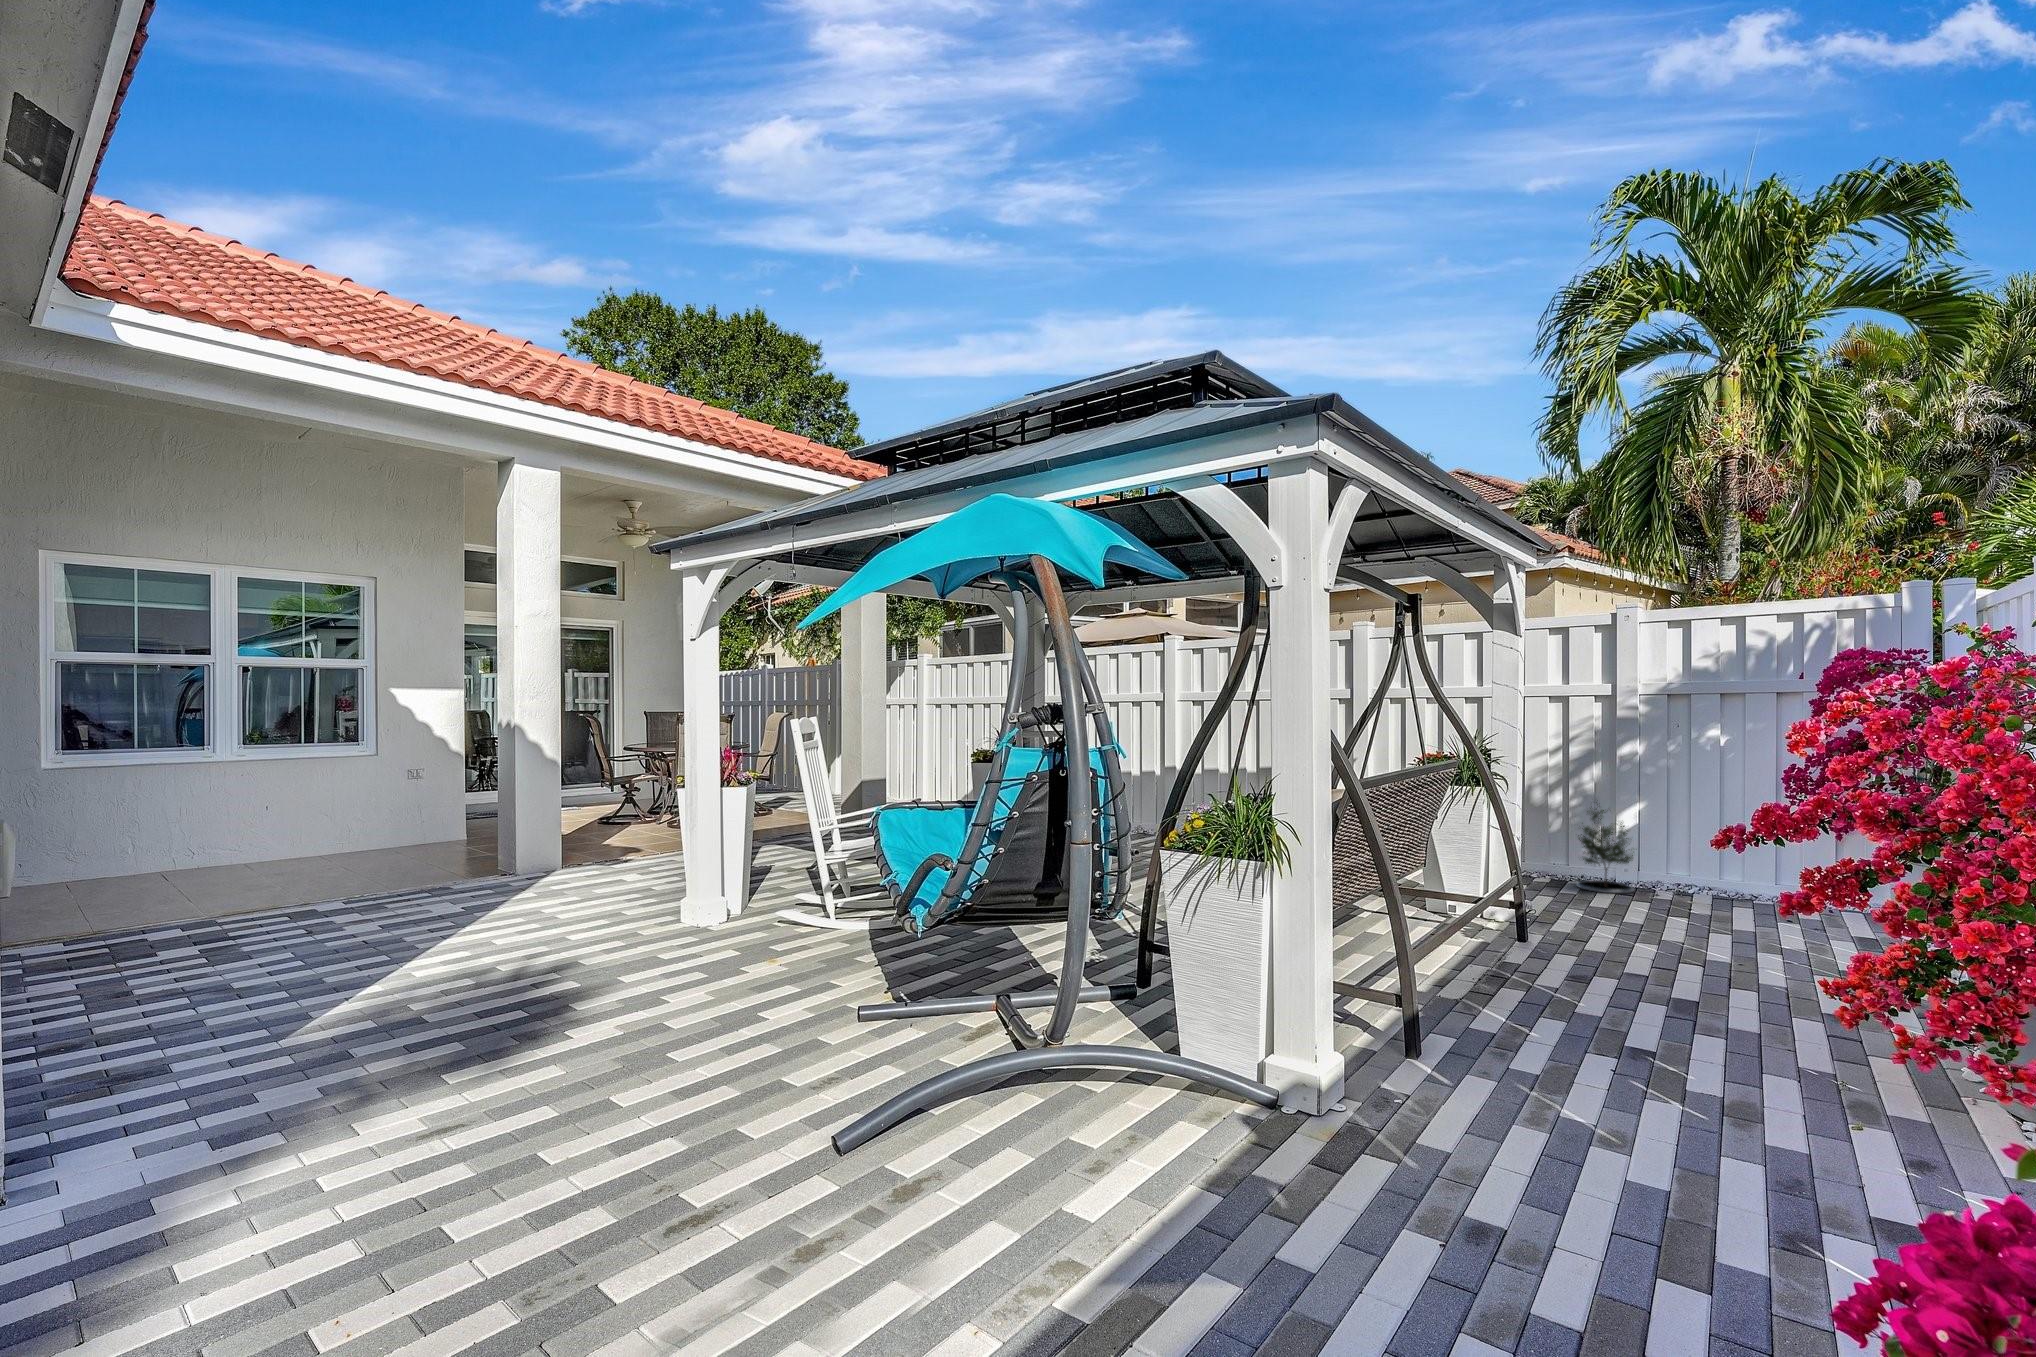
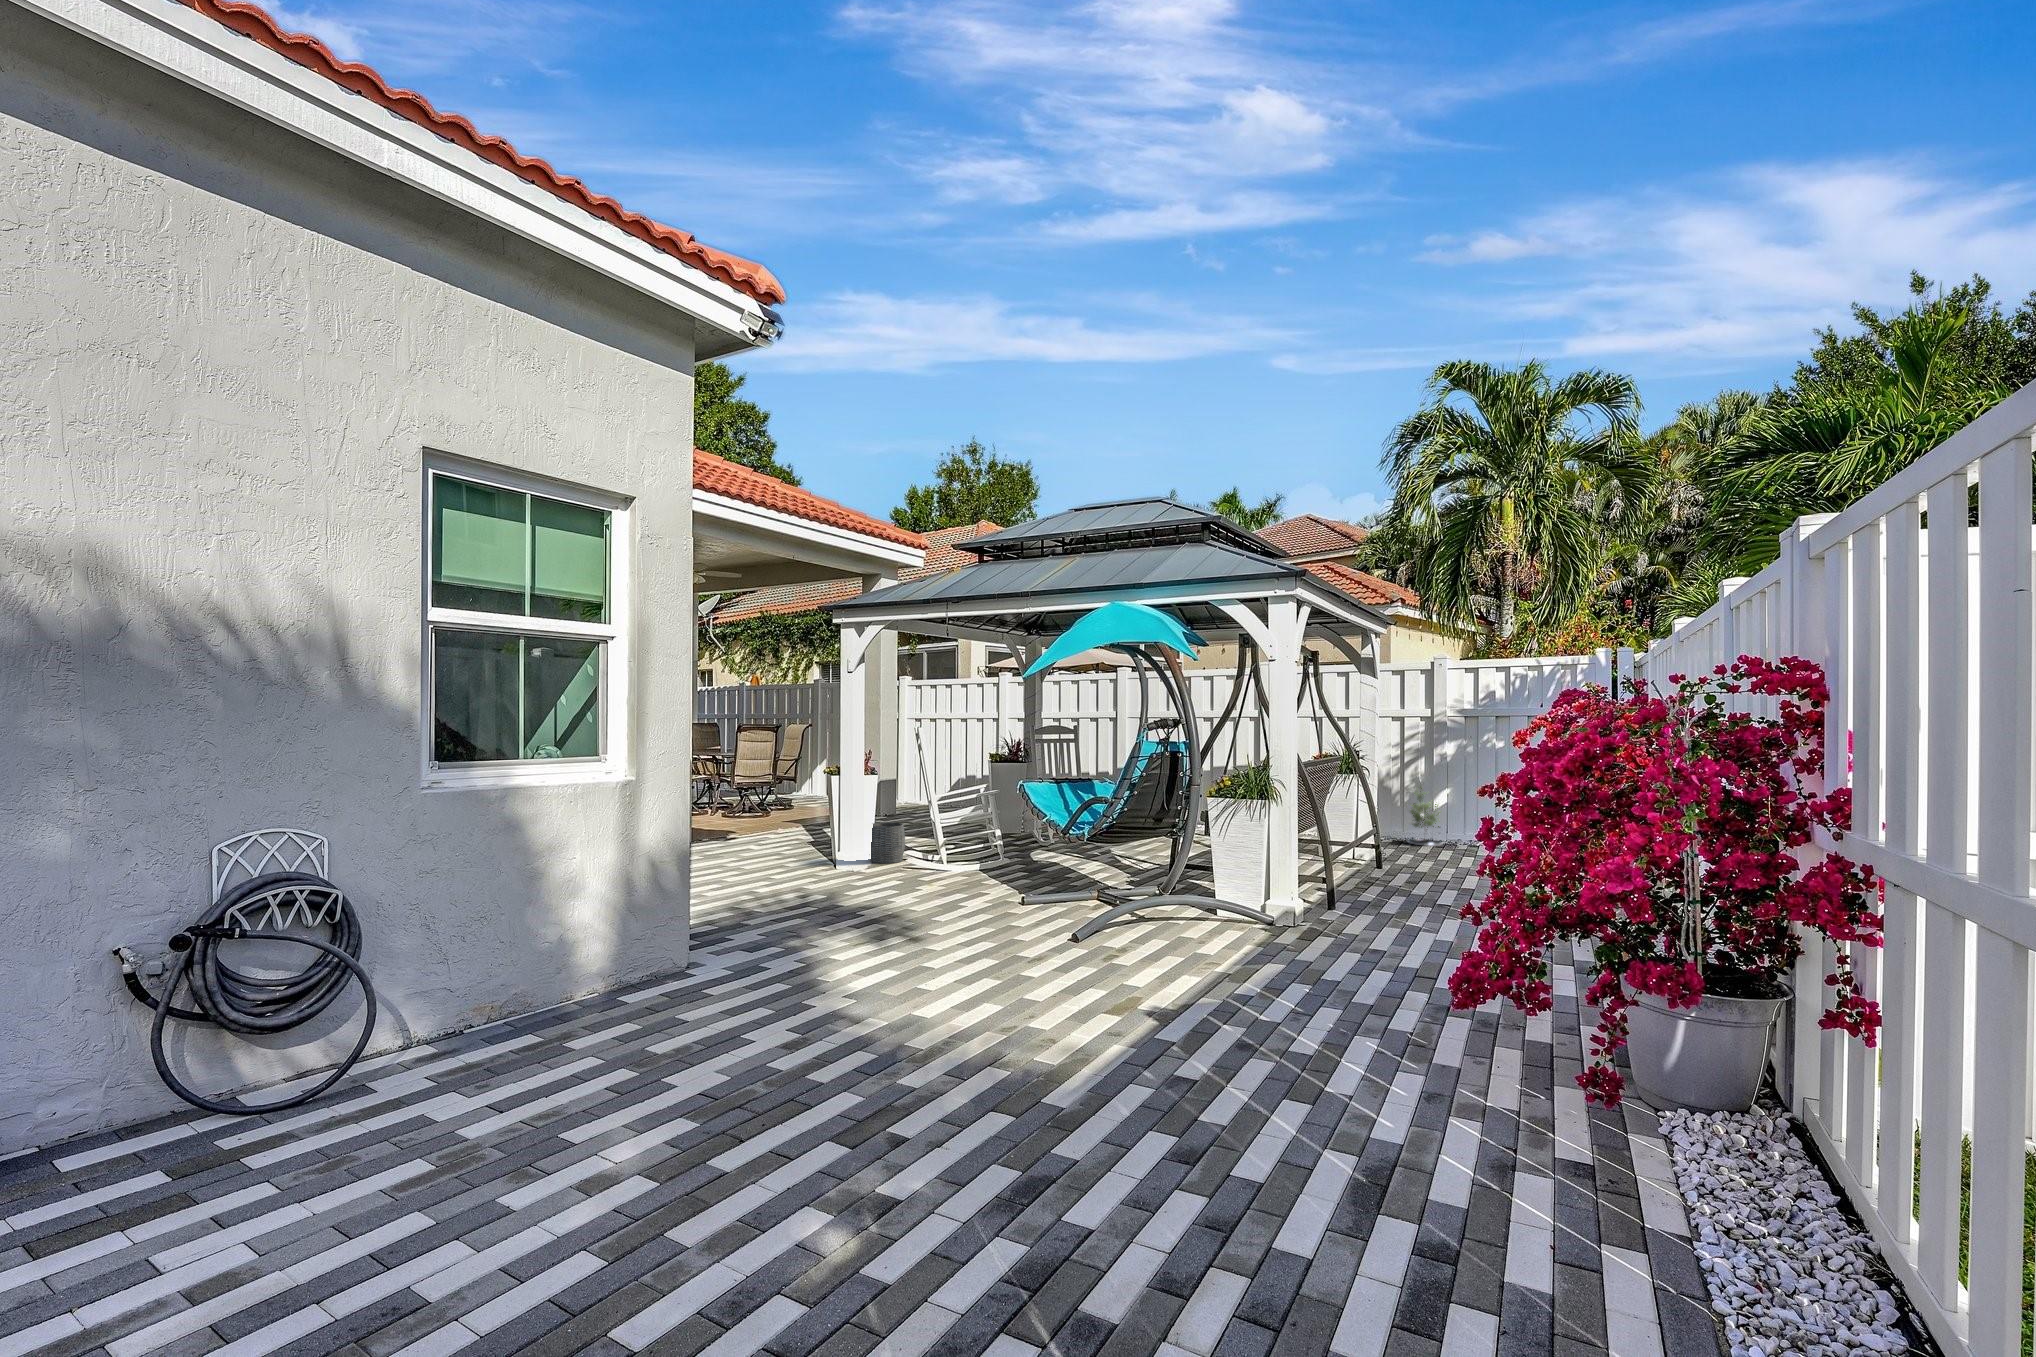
woven basket: none [737,857,791,919] -> present [870,822,905,863]

